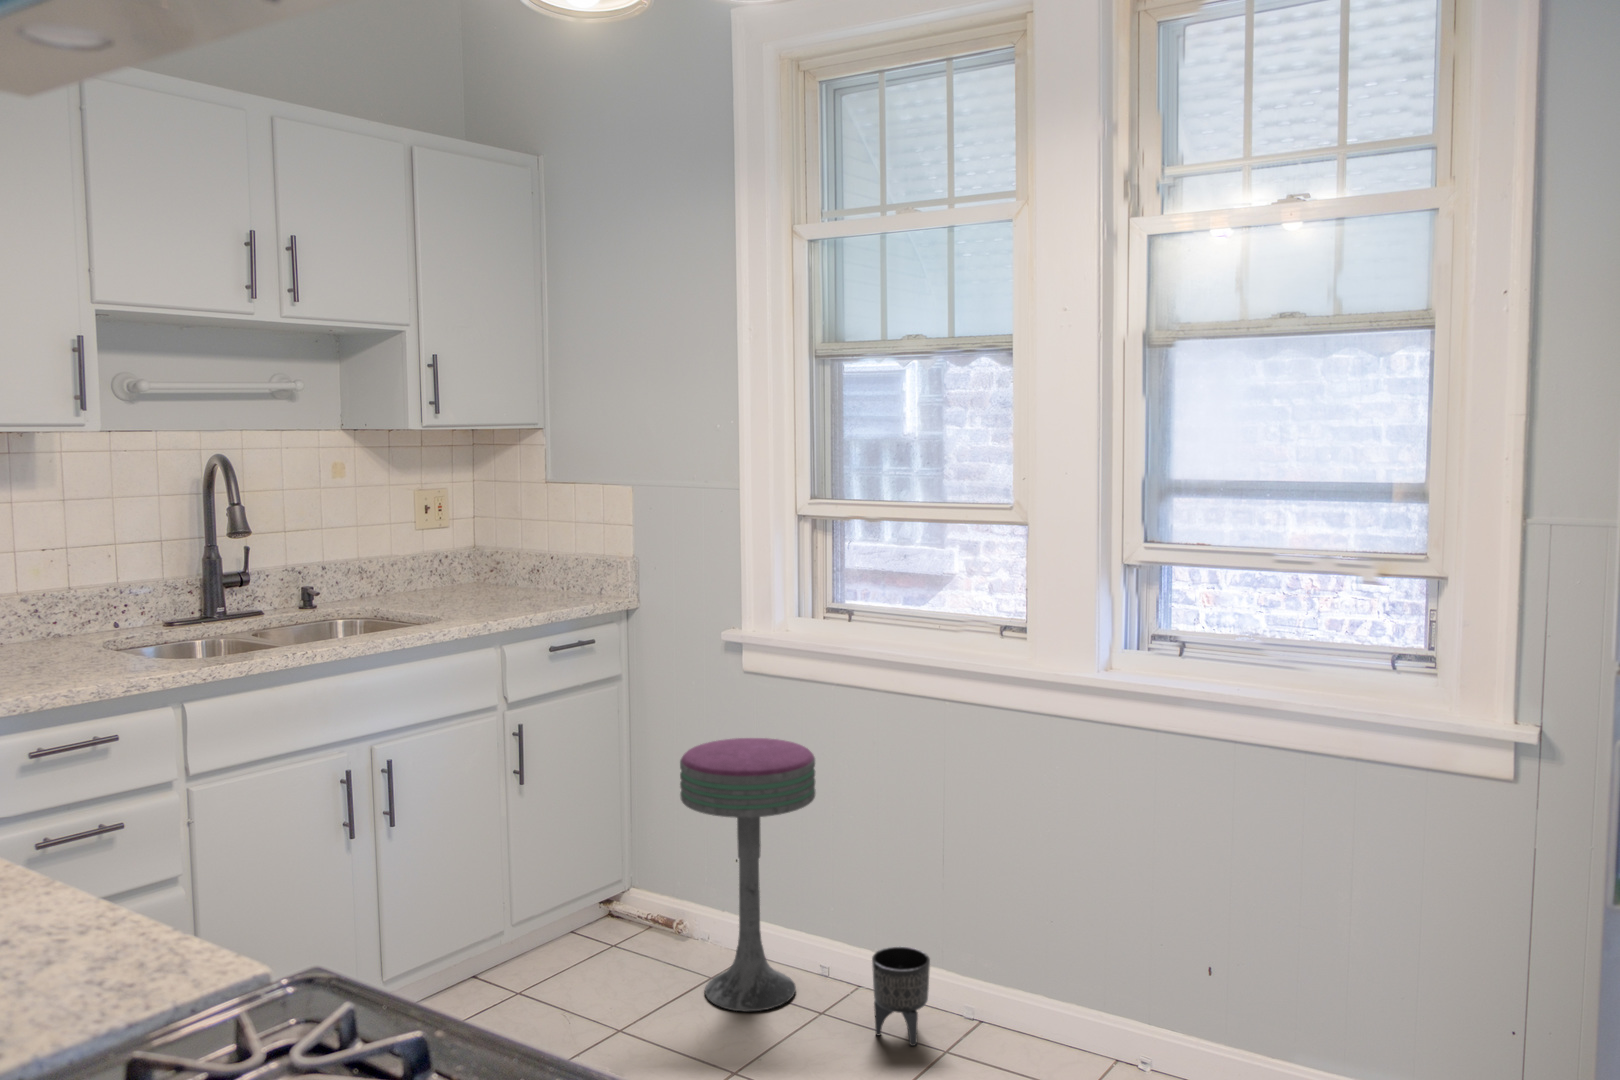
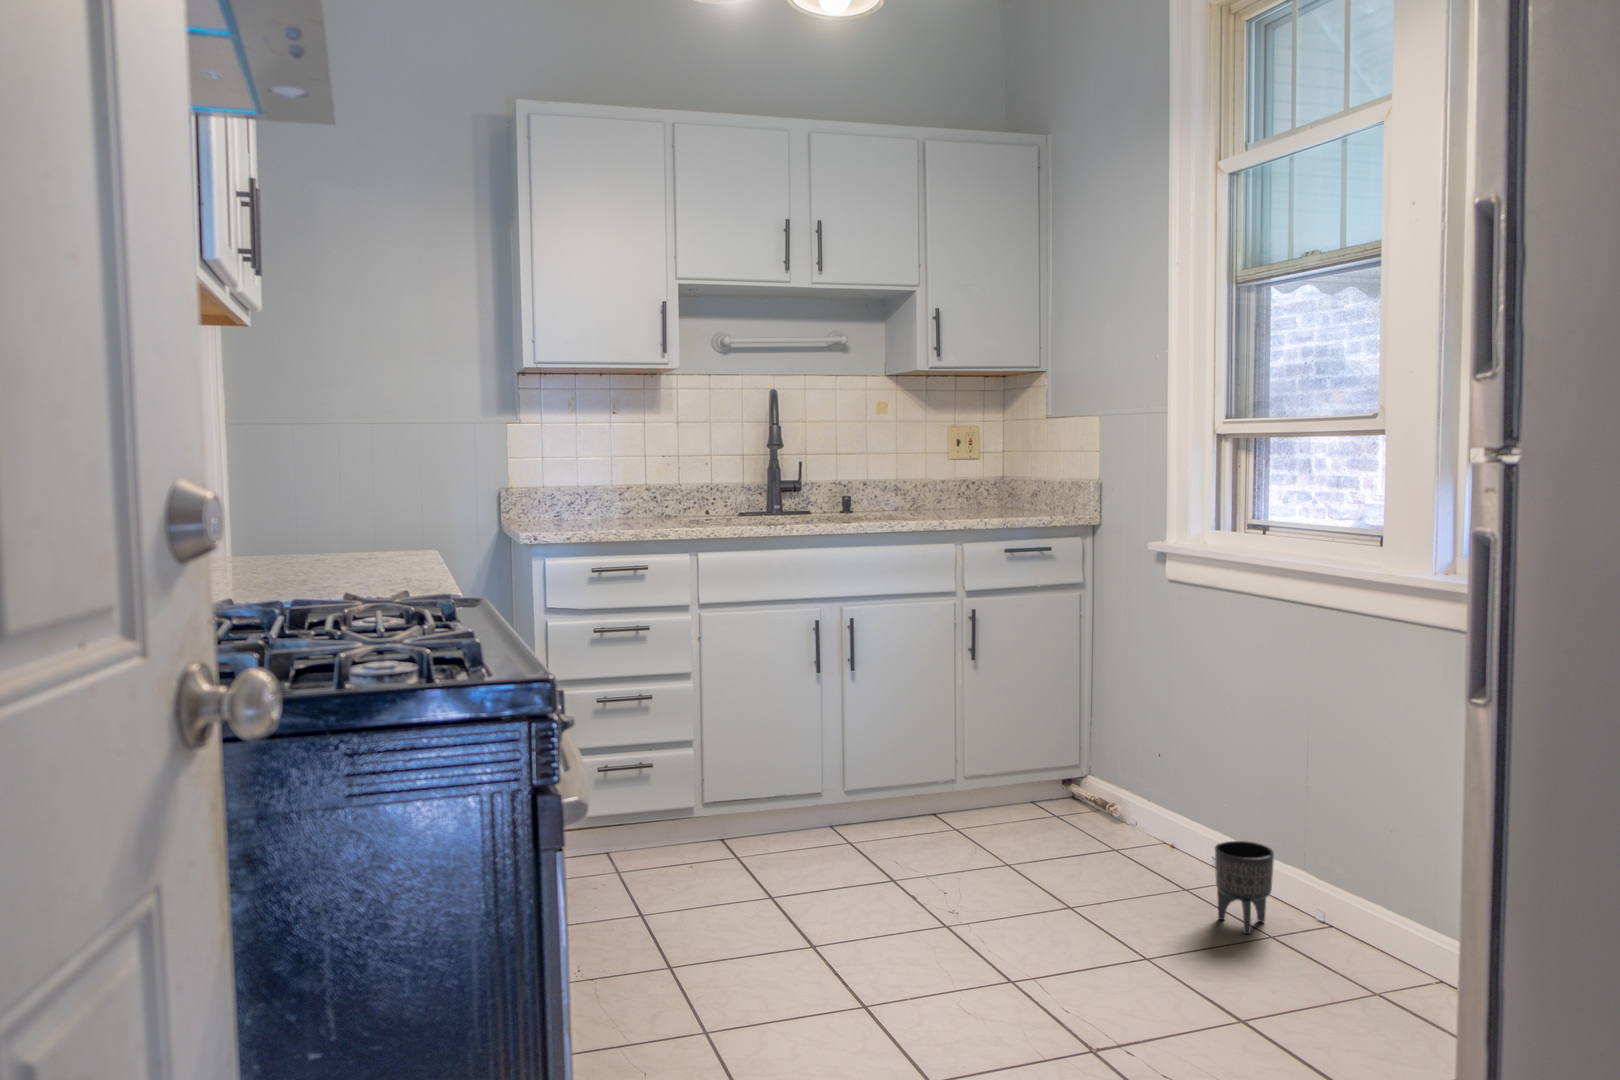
bar stool: present [680,738,815,1012] -> none [1074,638,1202,881]

